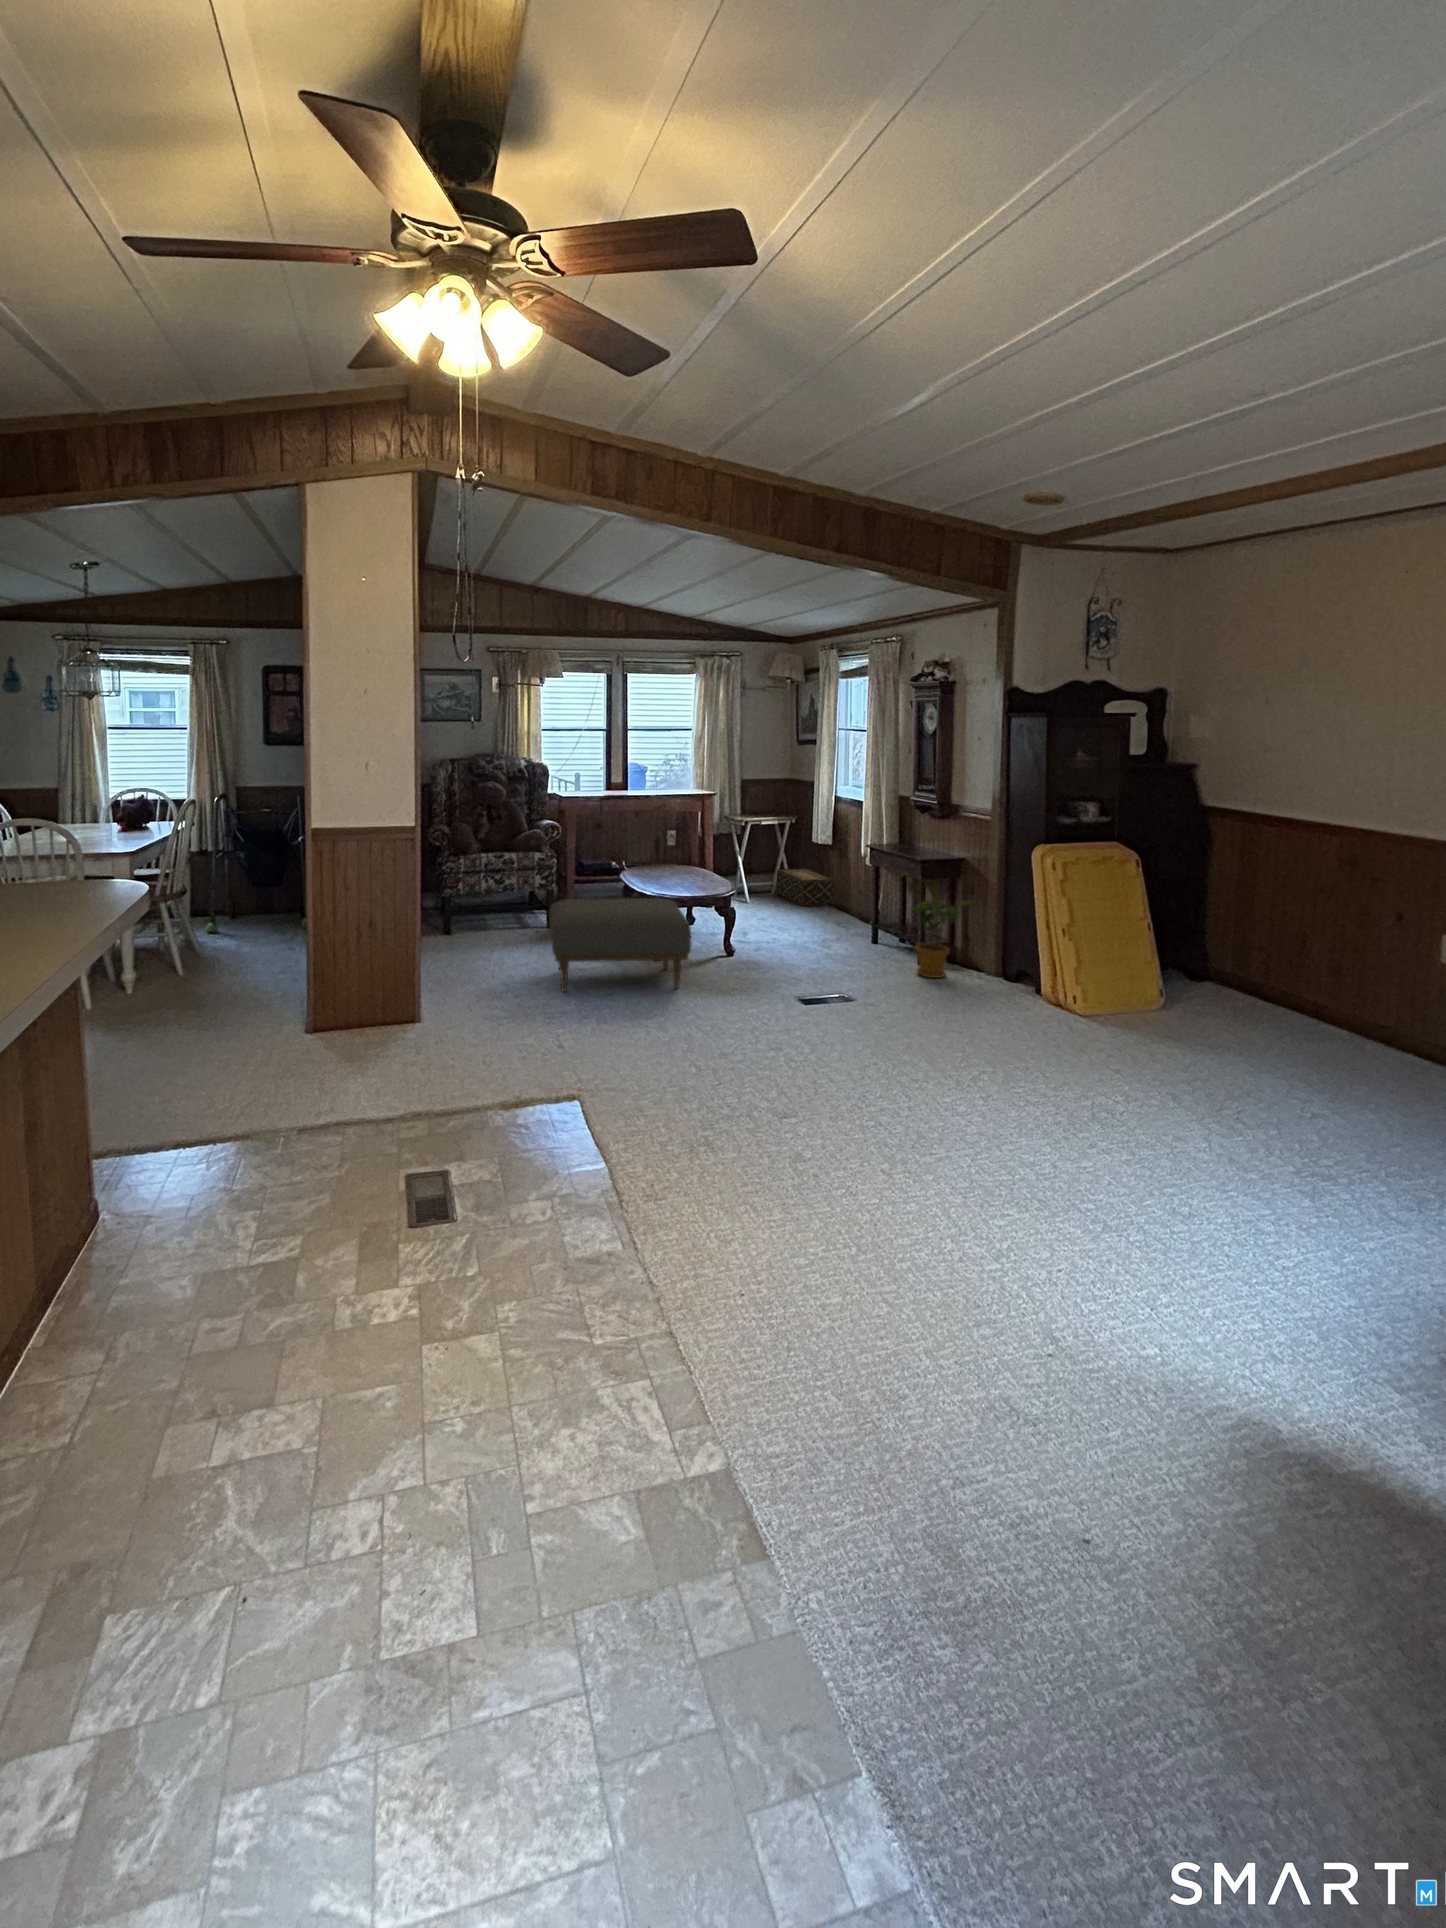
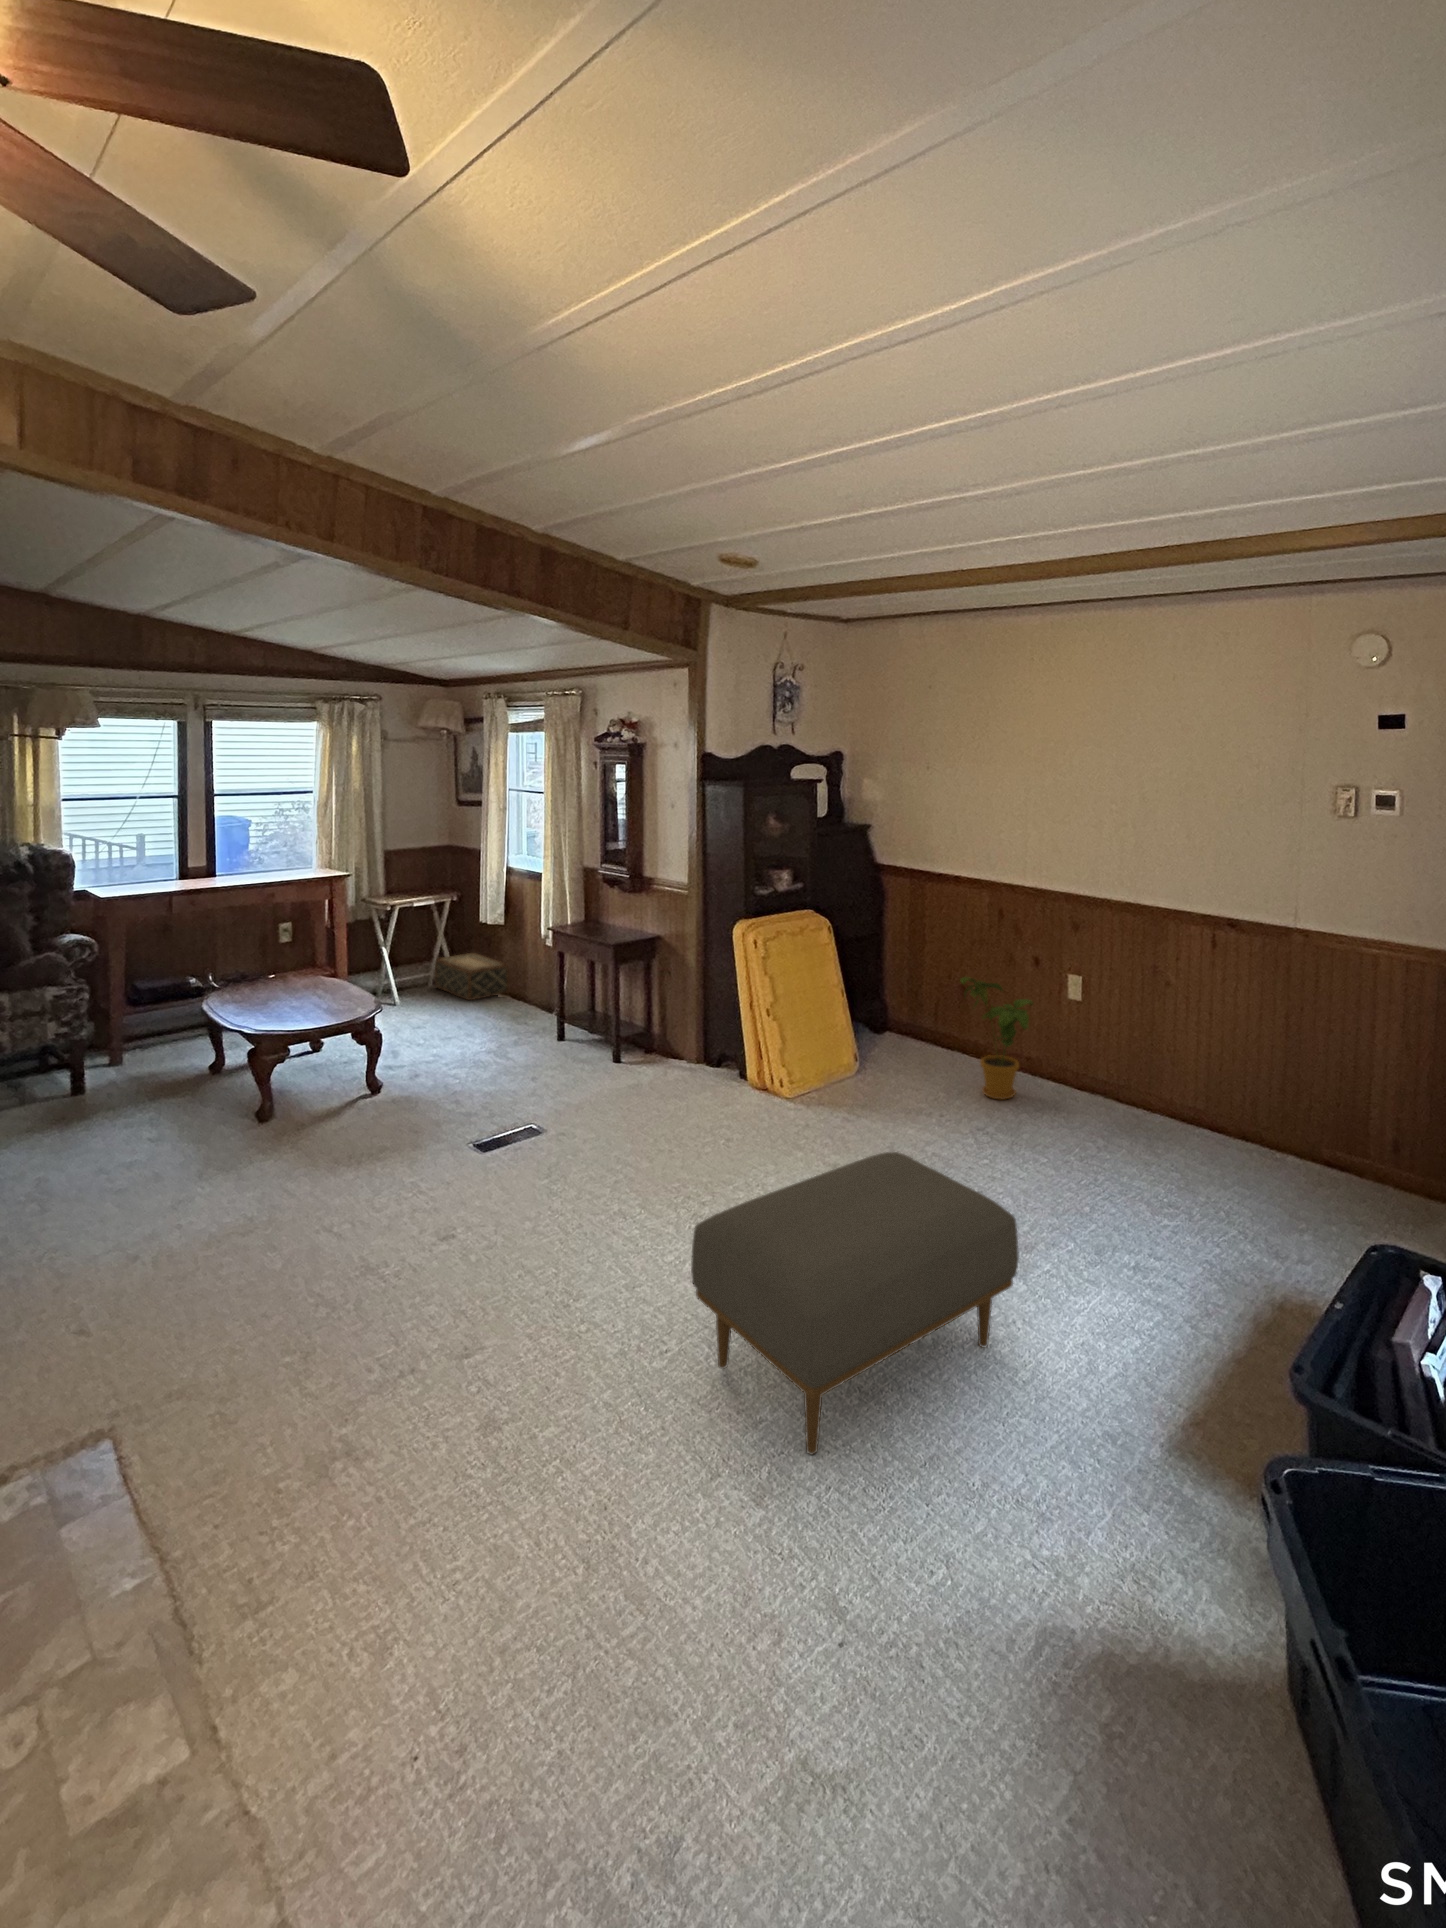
house plant: present [901,873,974,978] -> present [960,977,1033,1100]
ottoman: present [549,898,692,992] -> present [691,1152,1019,1454]

